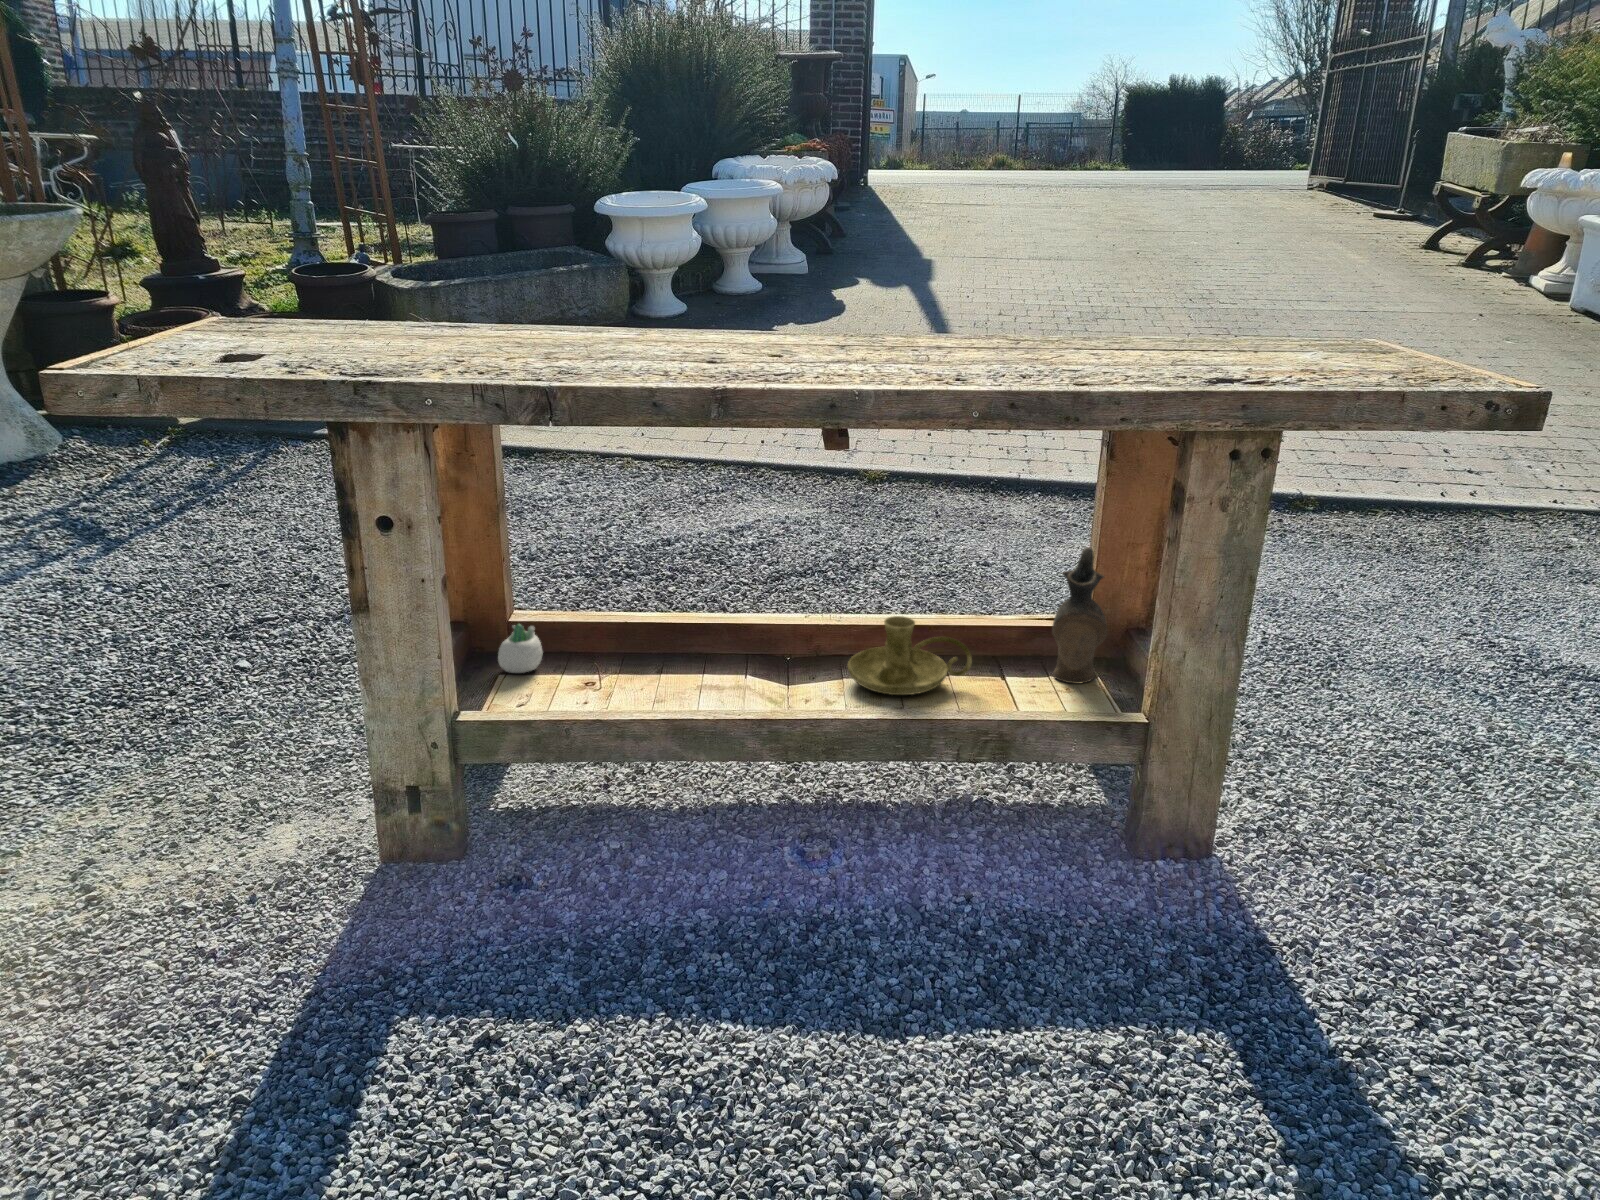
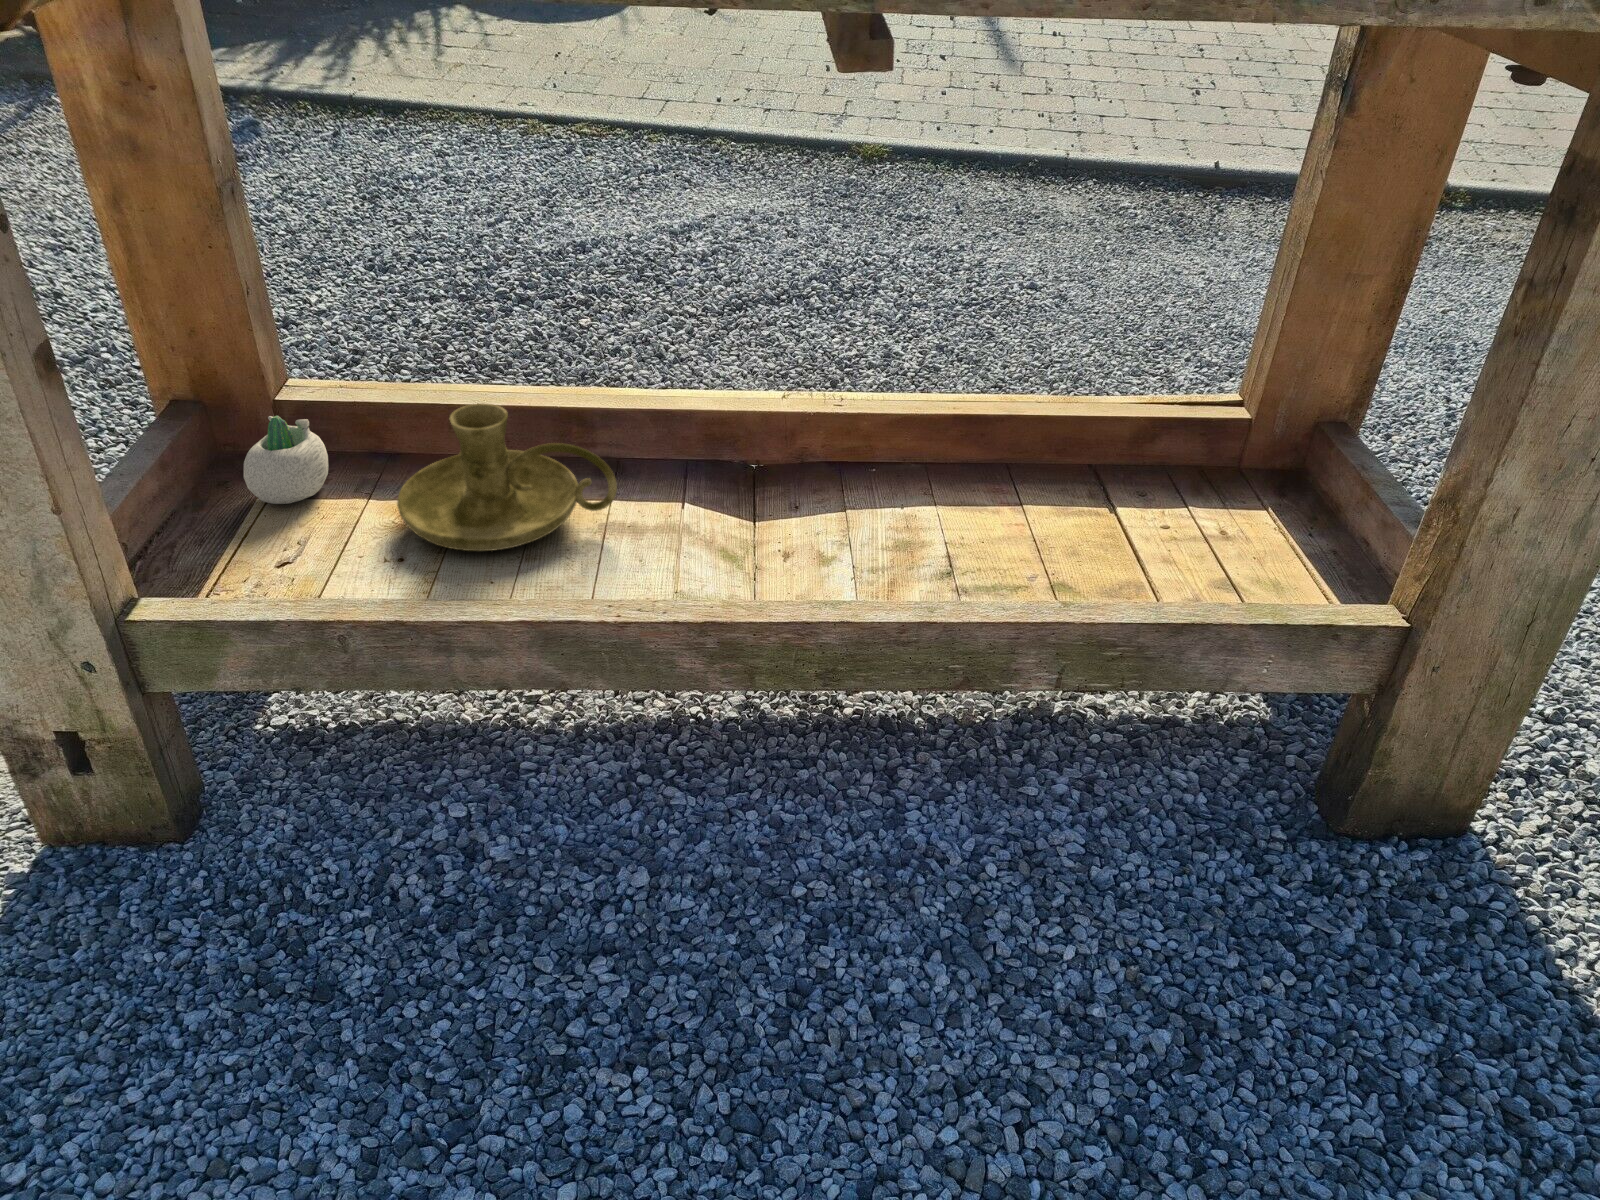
ceramic pitcher: present [1052,547,1107,684] -> none [1203,289,1327,529]
candle holder: present [848,616,972,695] -> present [397,403,617,551]

